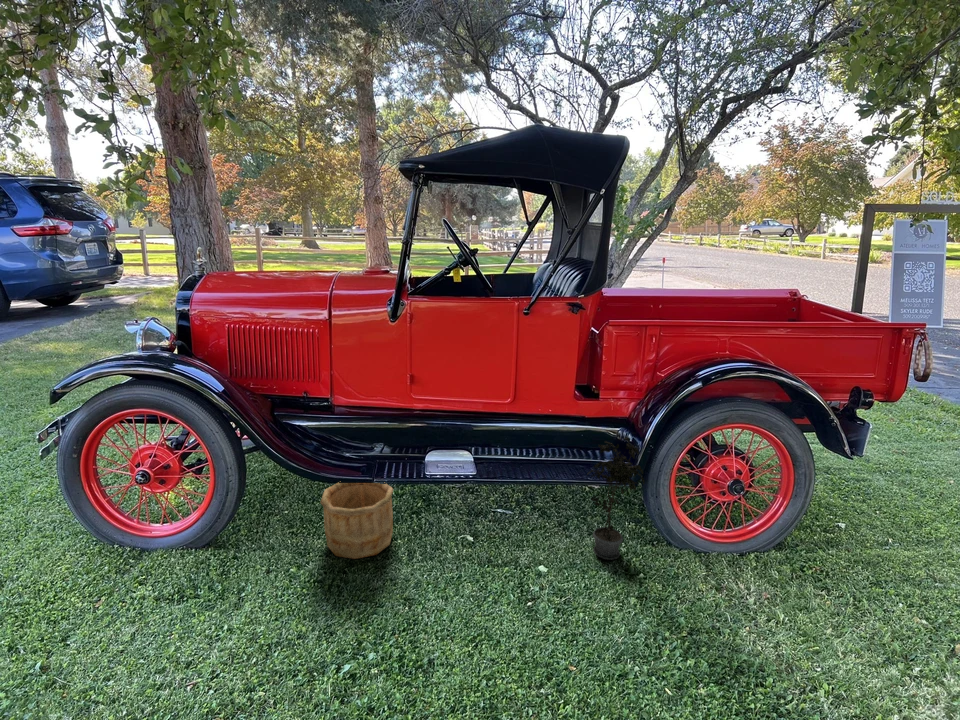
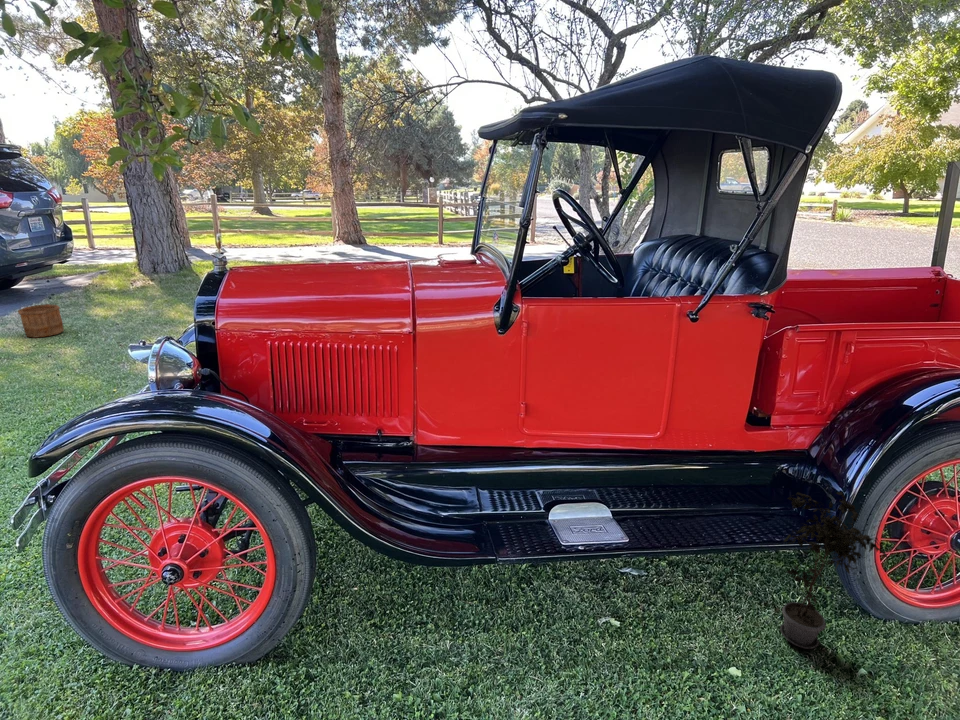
wooden bucket: present [321,483,393,559] -> present [18,304,64,337]

